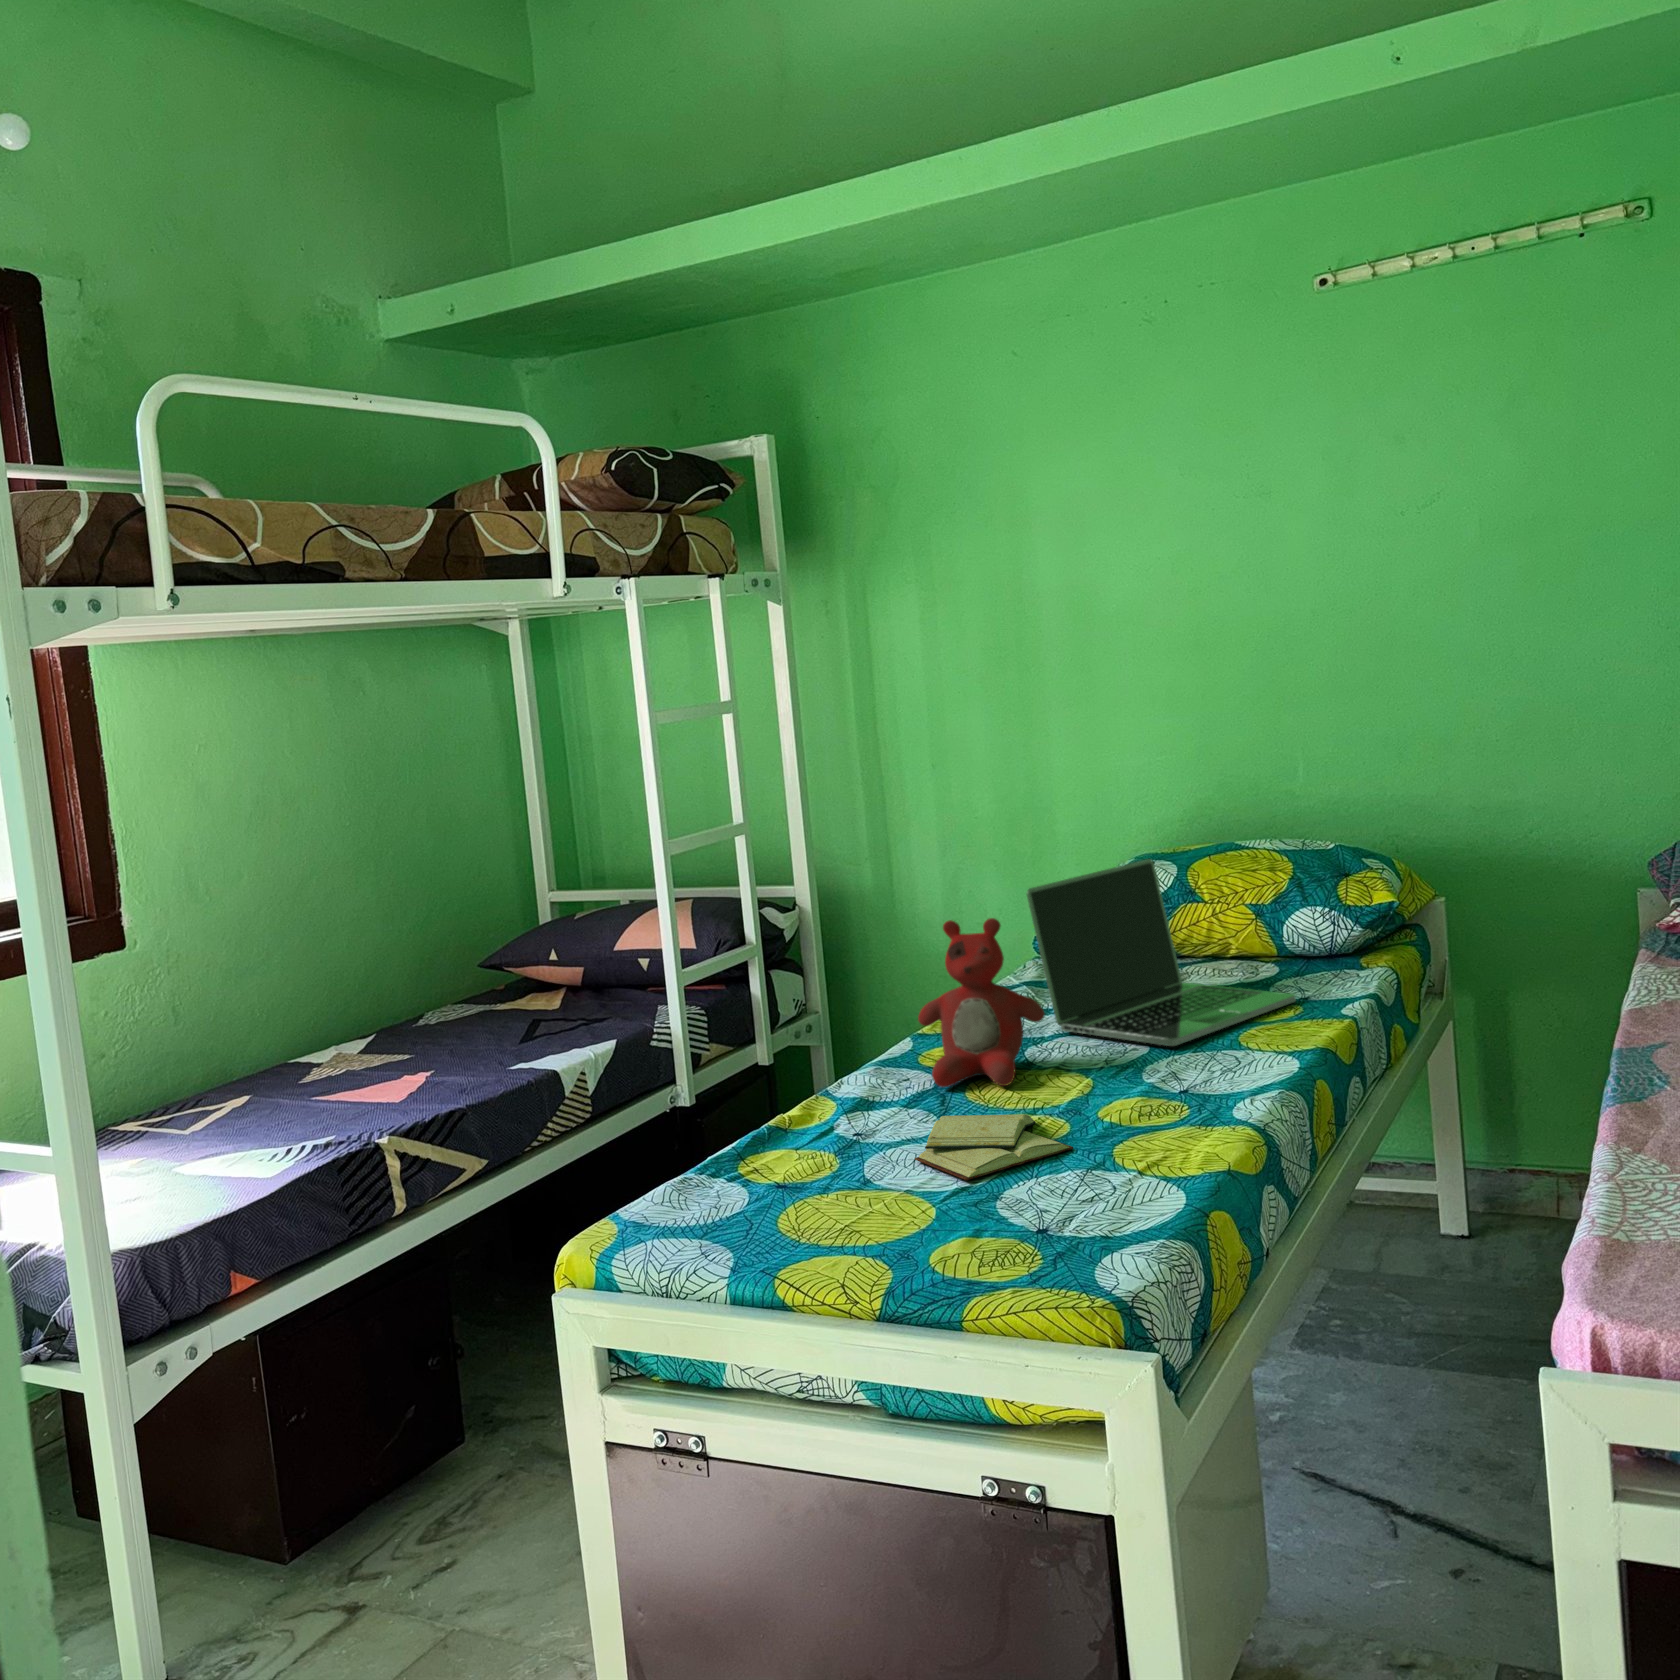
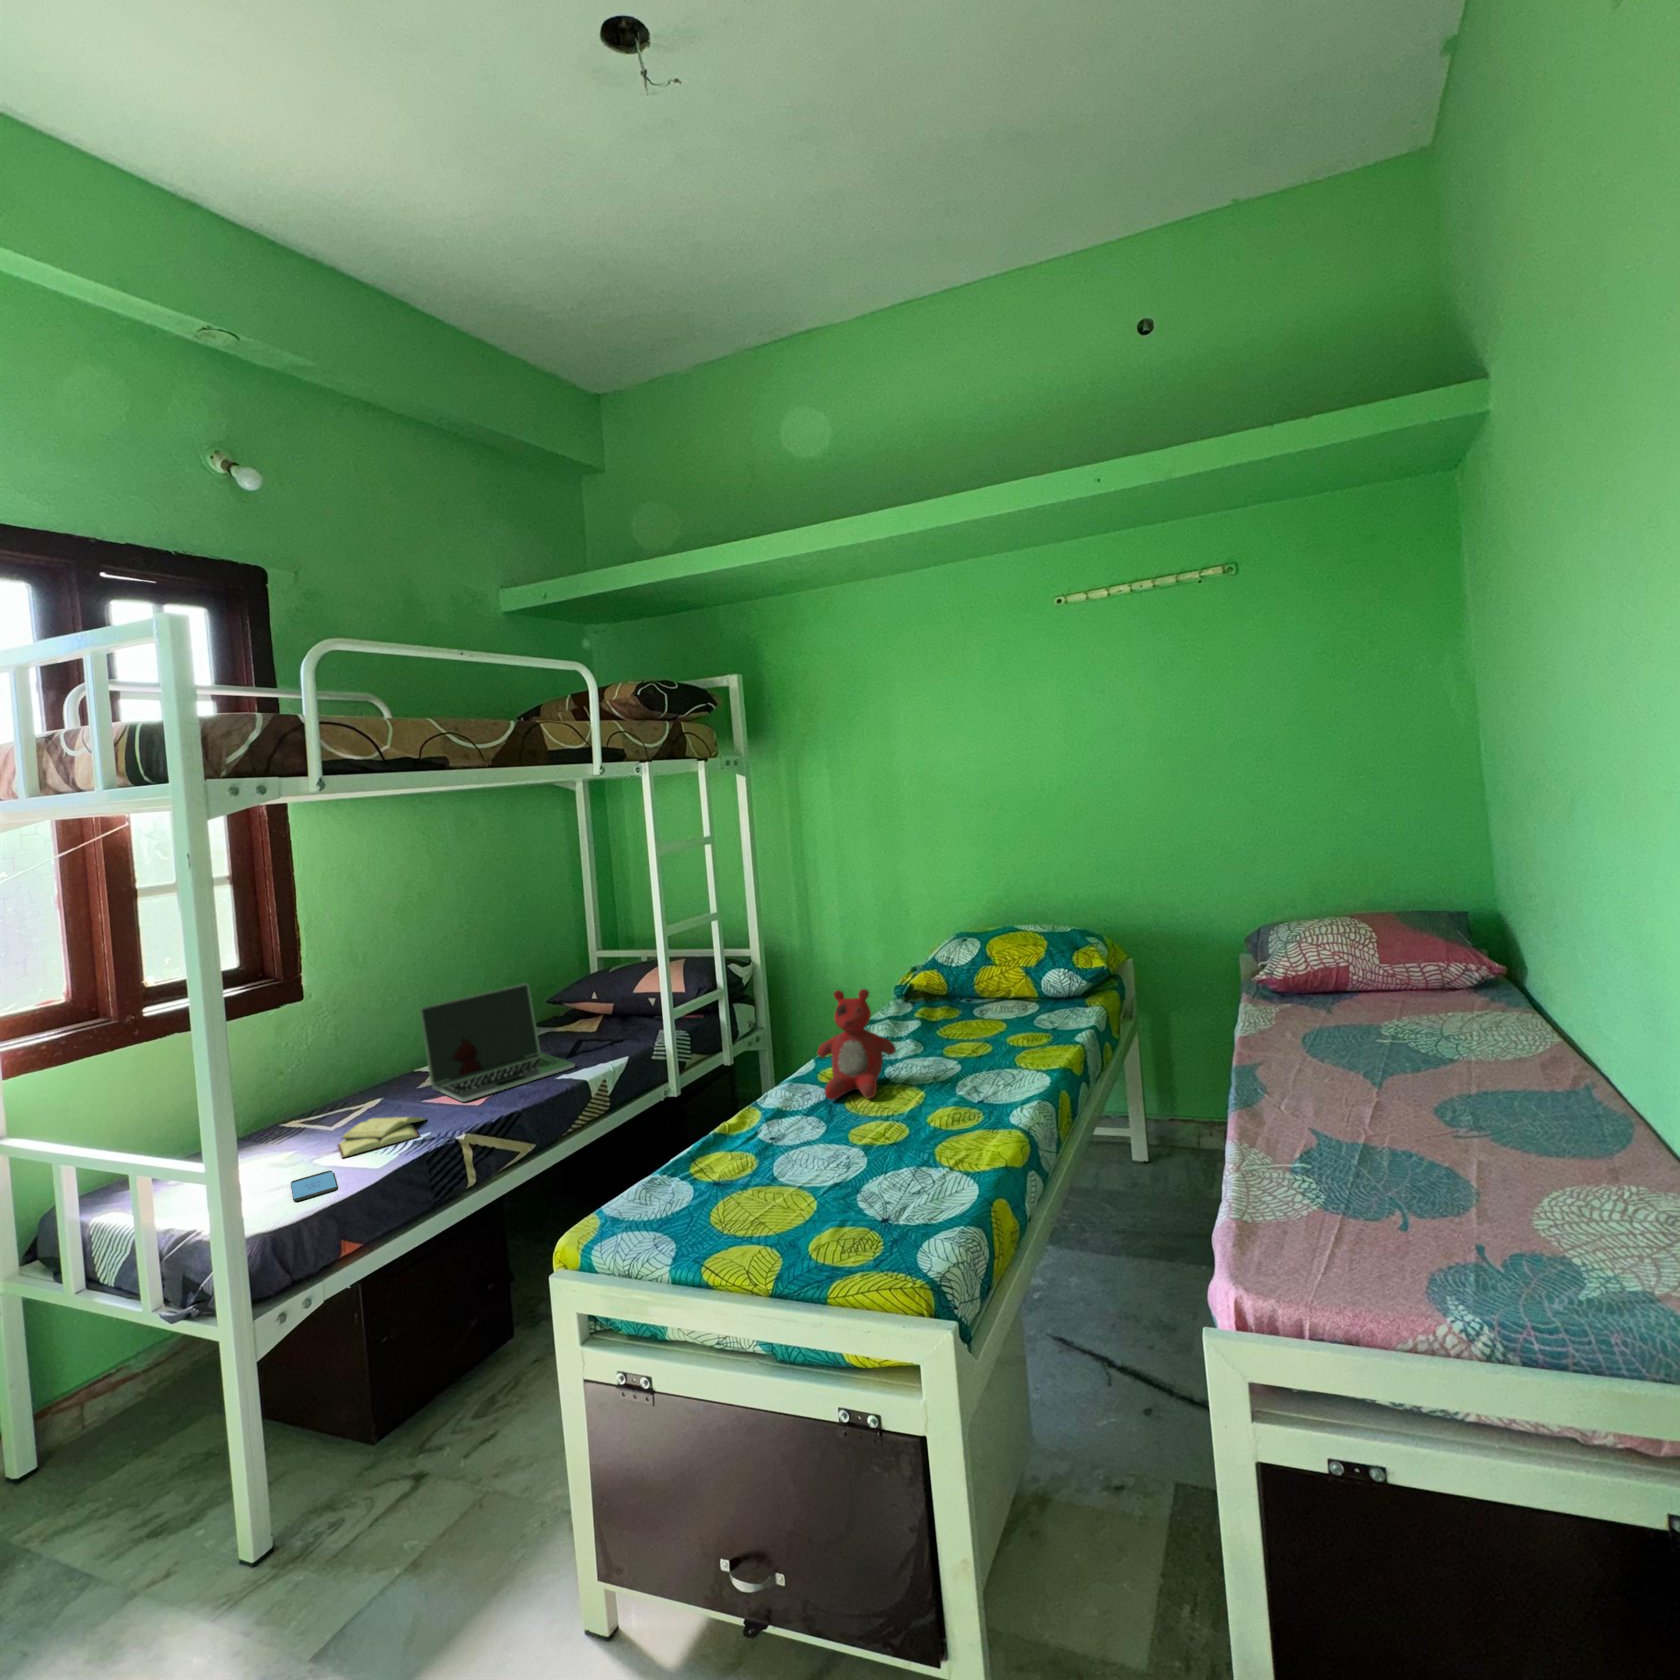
laptop: present [1027,859,1296,1046] -> present [420,983,575,1102]
diary: present [915,1114,1073,1180] -> present [338,1117,425,1158]
smartphone: none [160,1170,226,1204] -> present [291,1171,337,1202]

